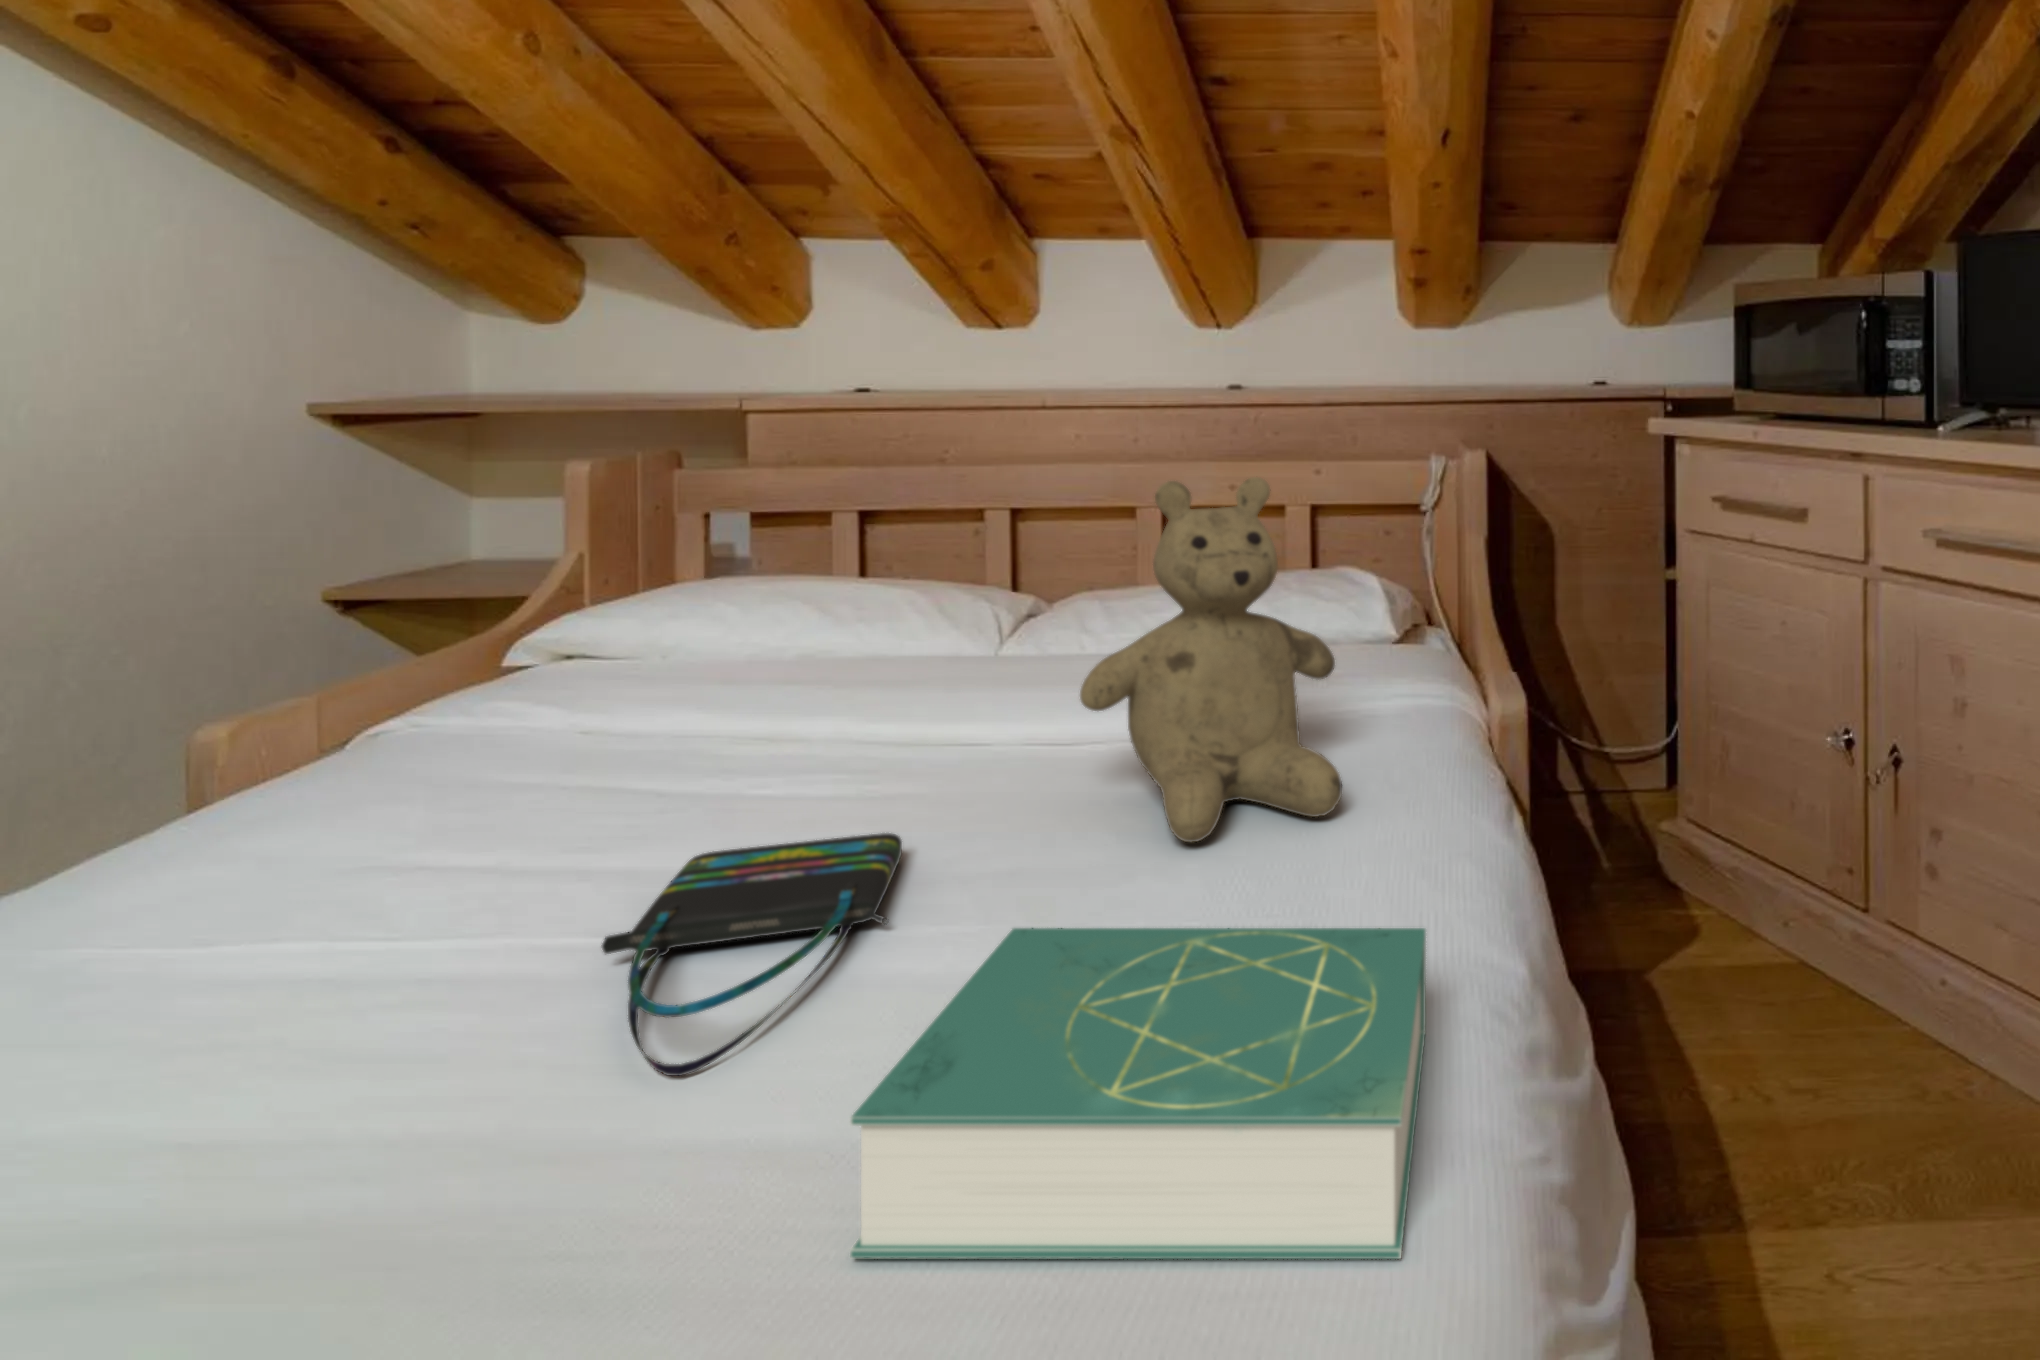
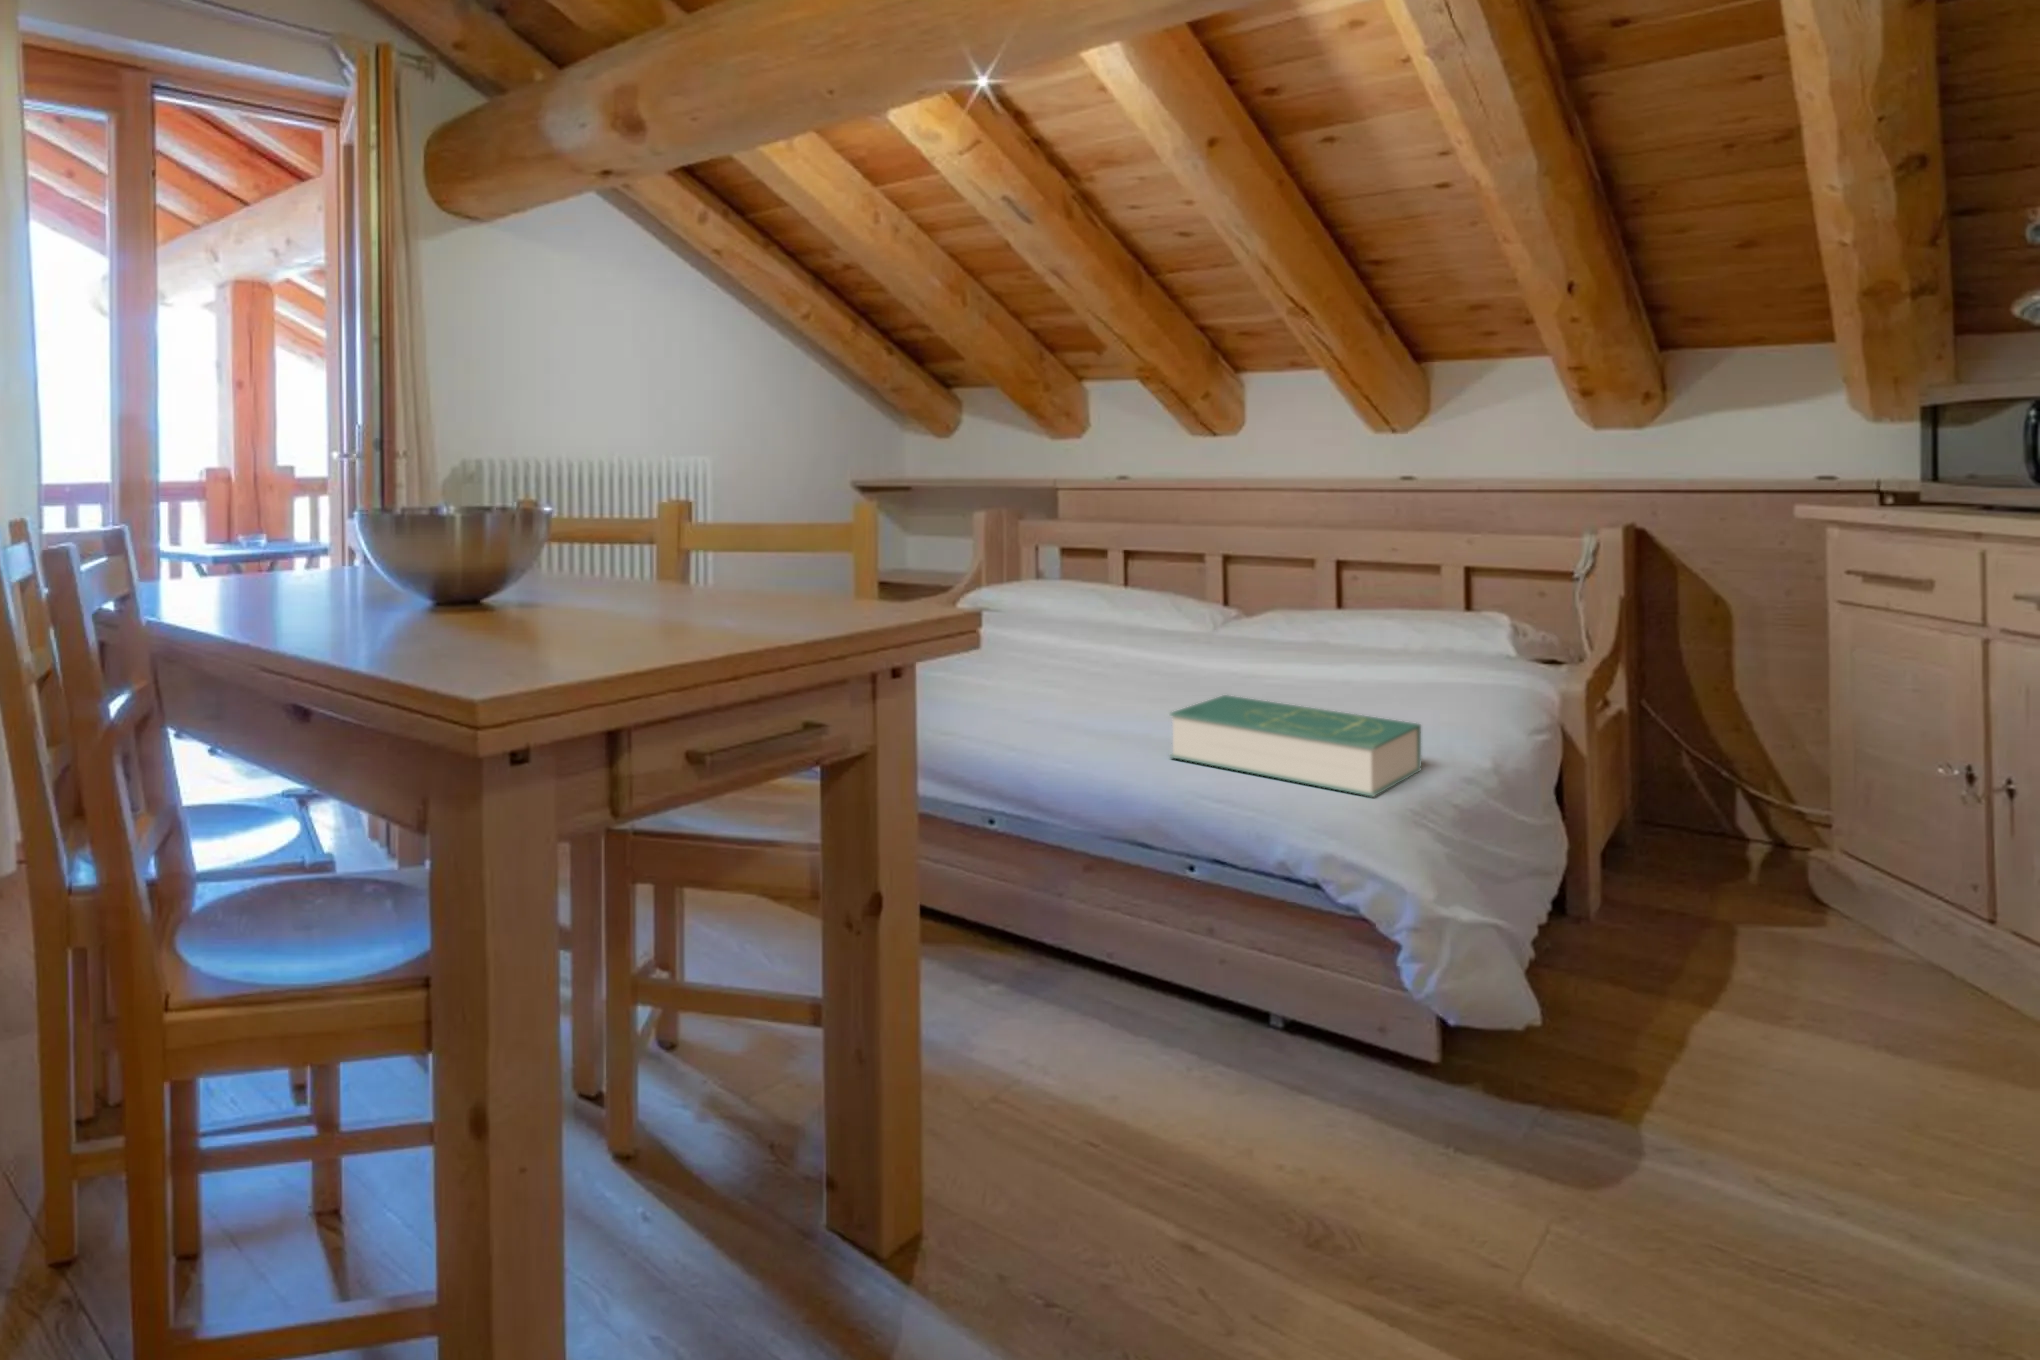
teddy bear: present [1080,477,1342,843] -> none [1260,530,1426,714]
tote bag: present [602,833,902,1076] -> none [1059,672,1171,721]

